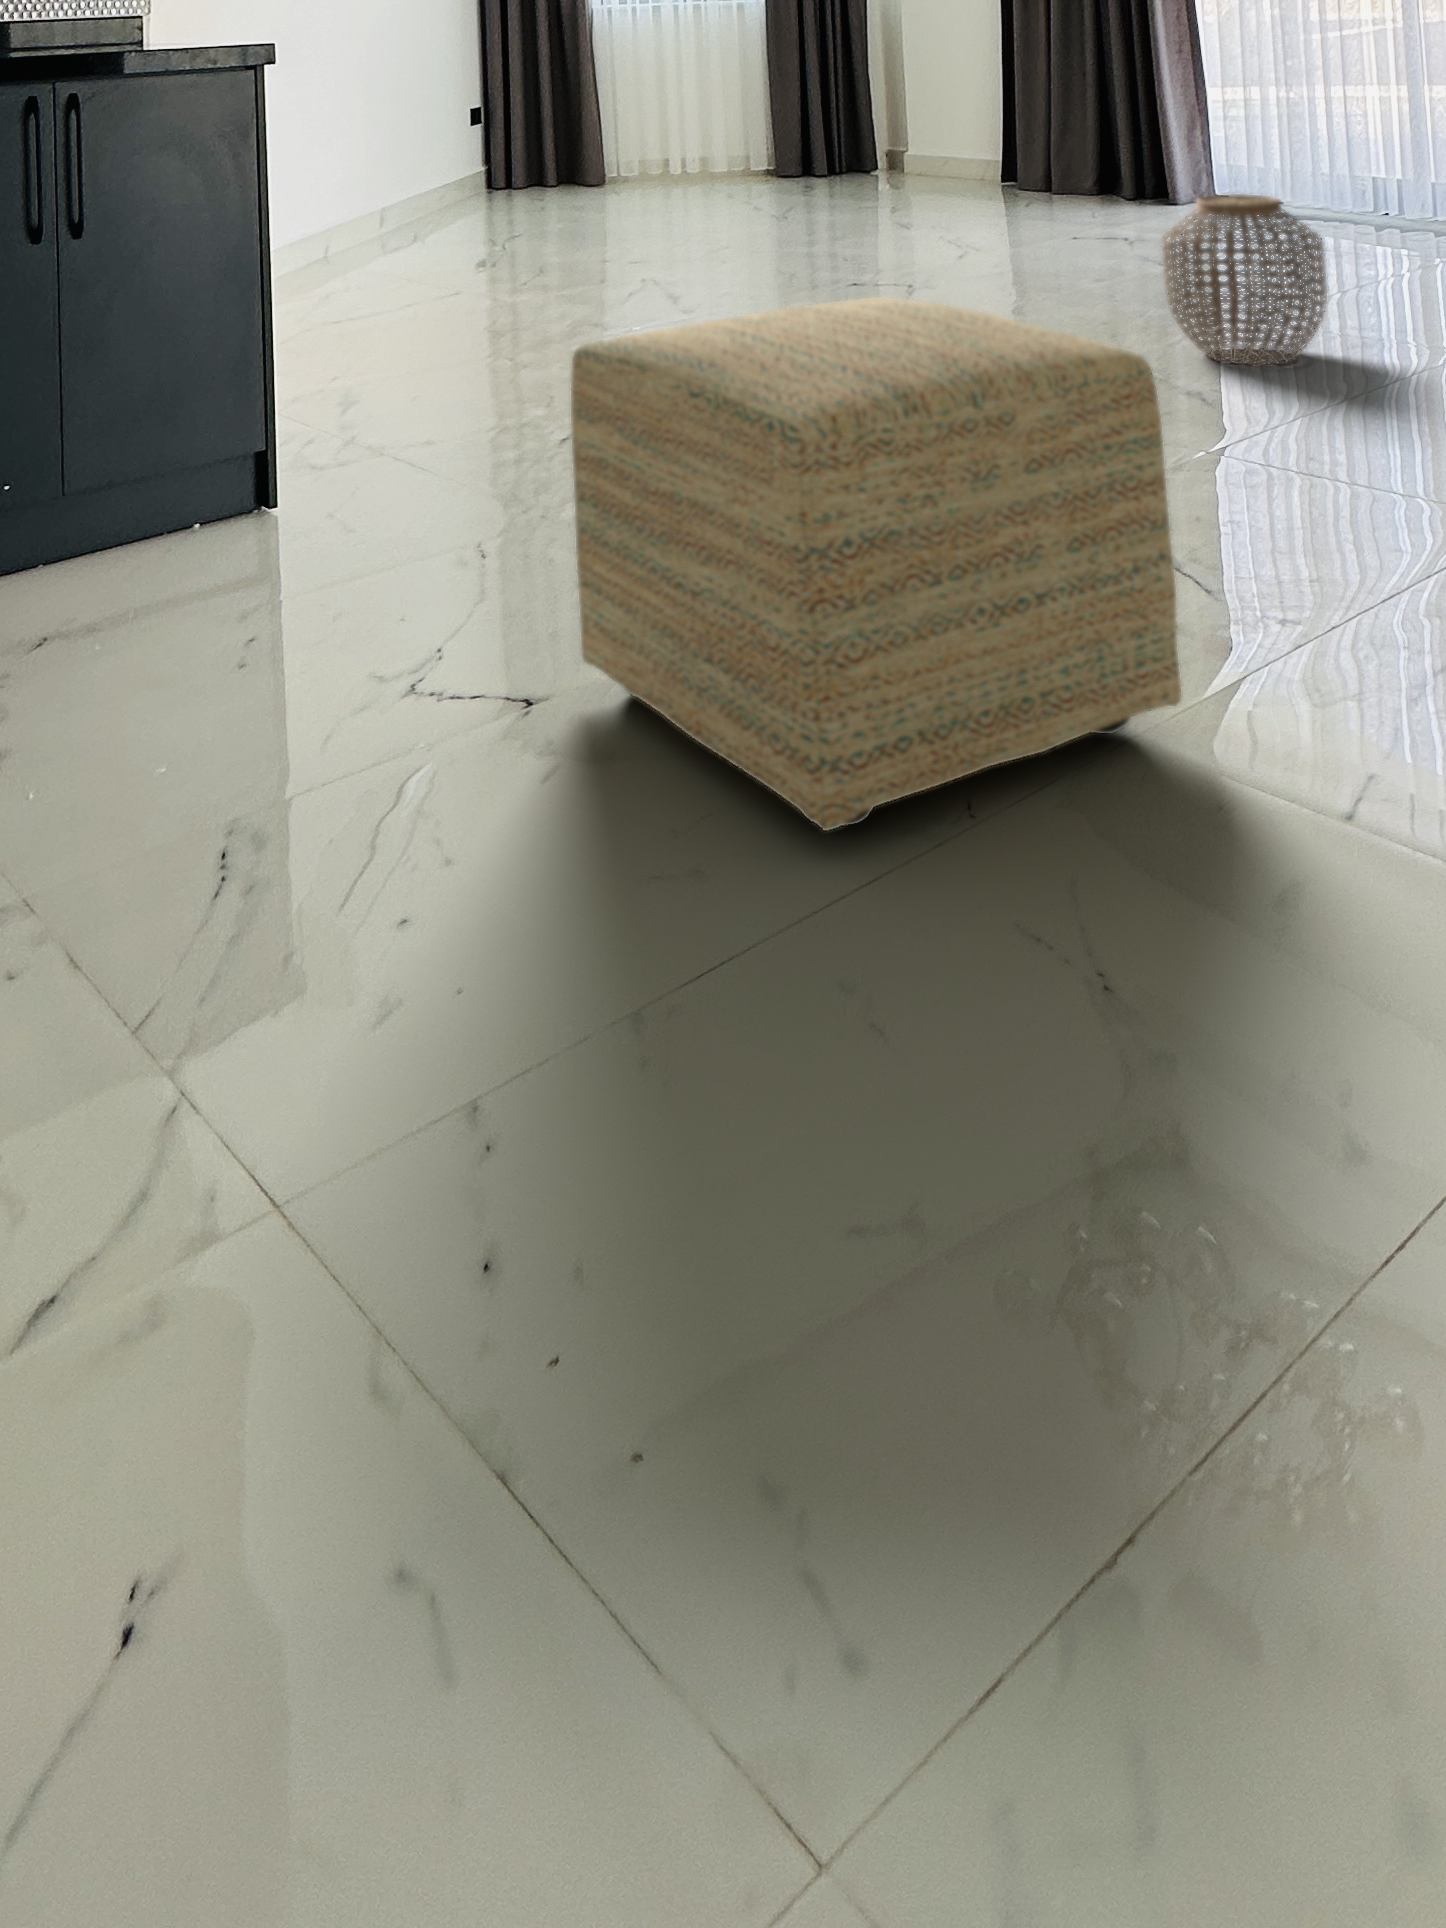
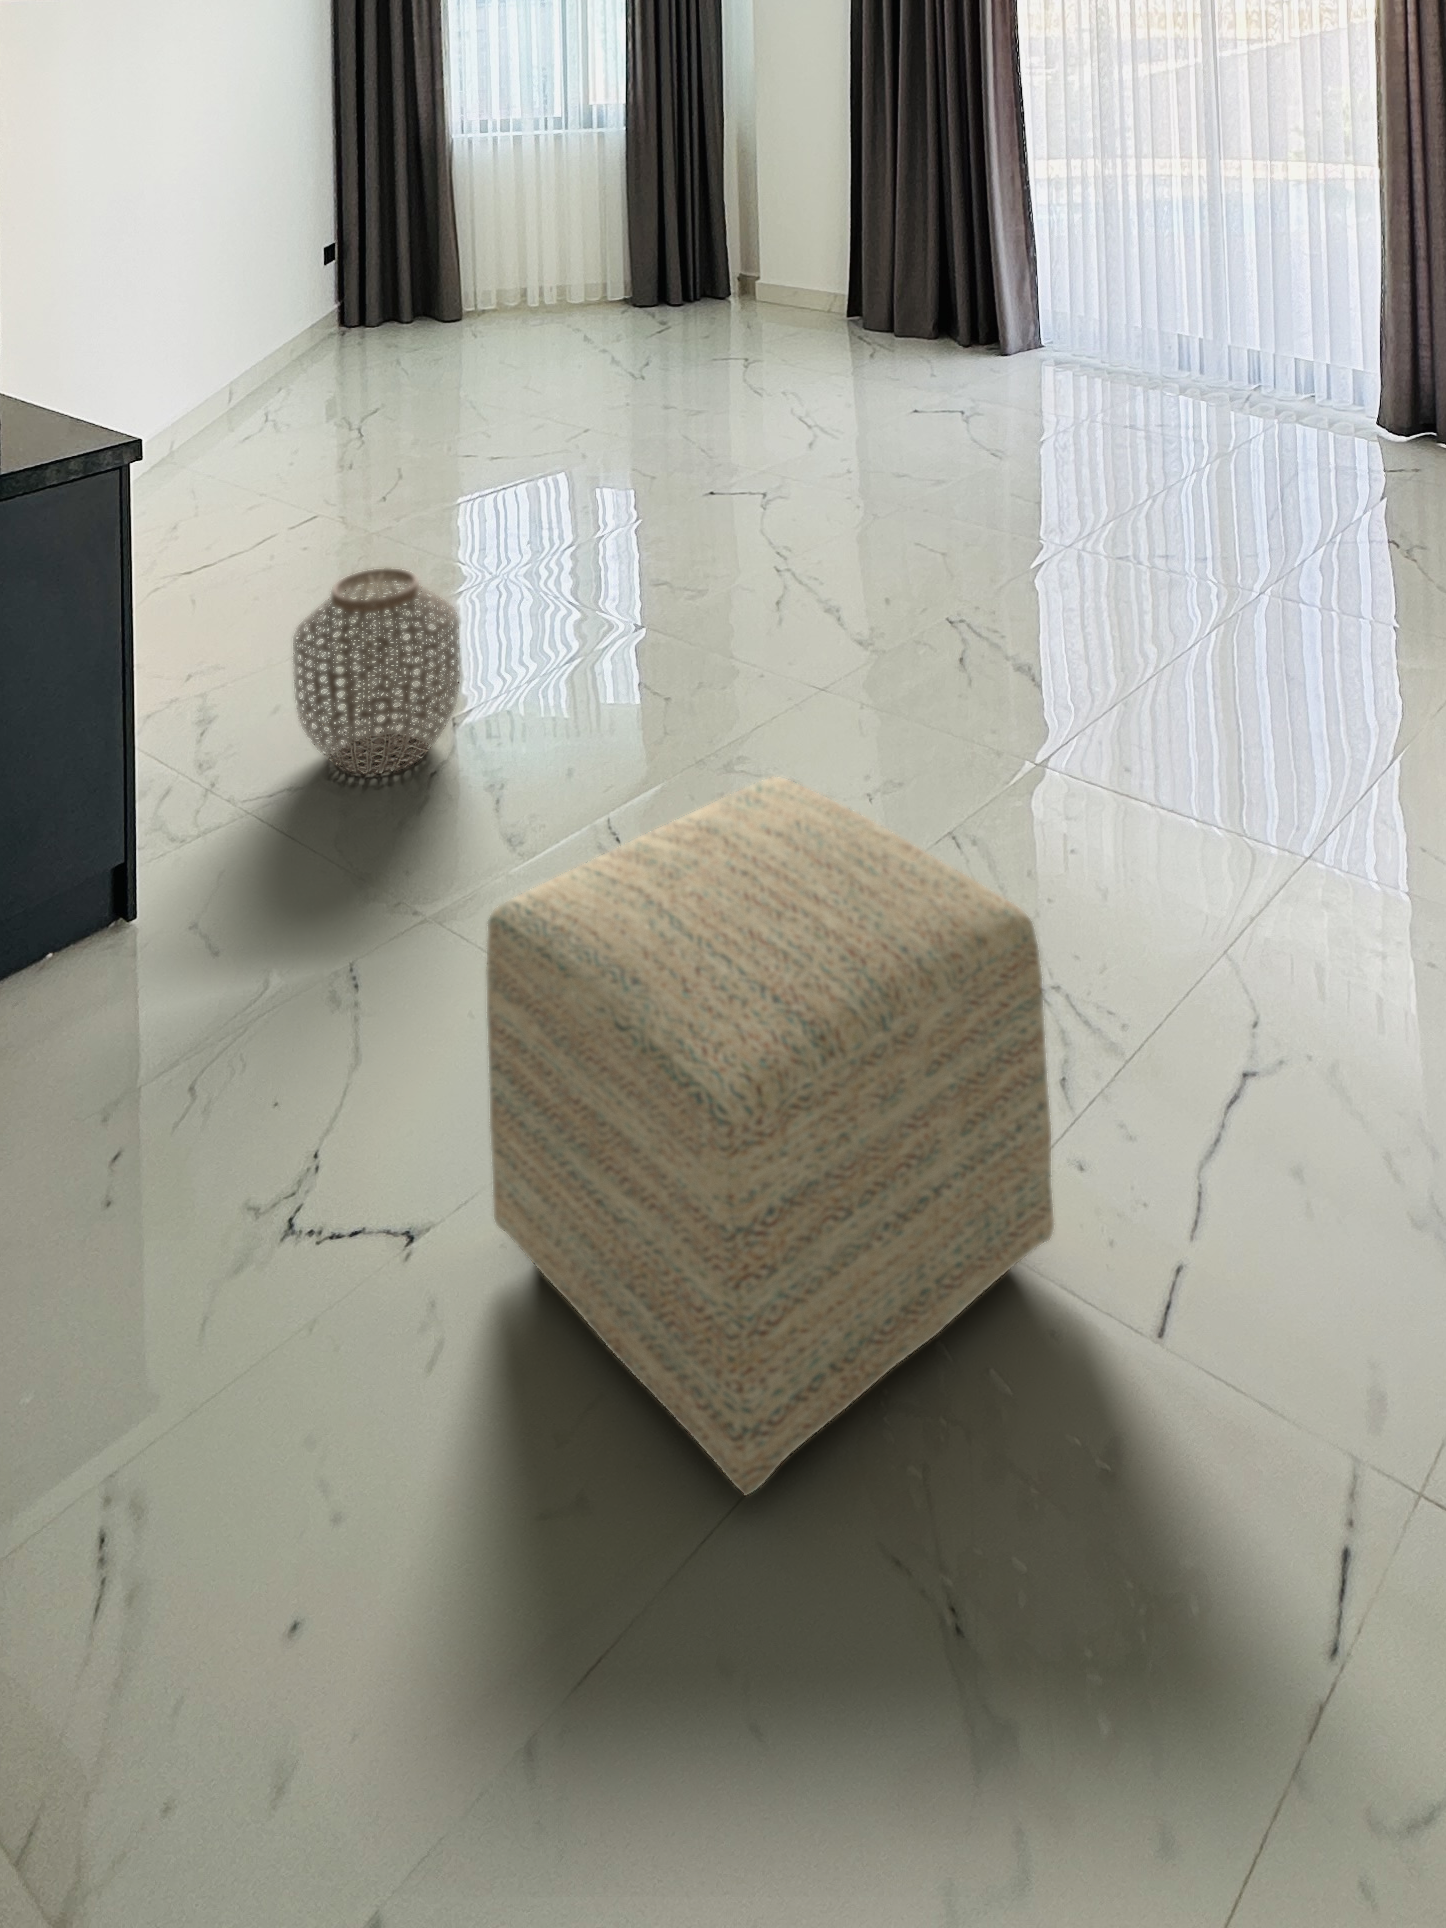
woven basket: present [1162,194,1326,365] -> present [293,568,460,774]

